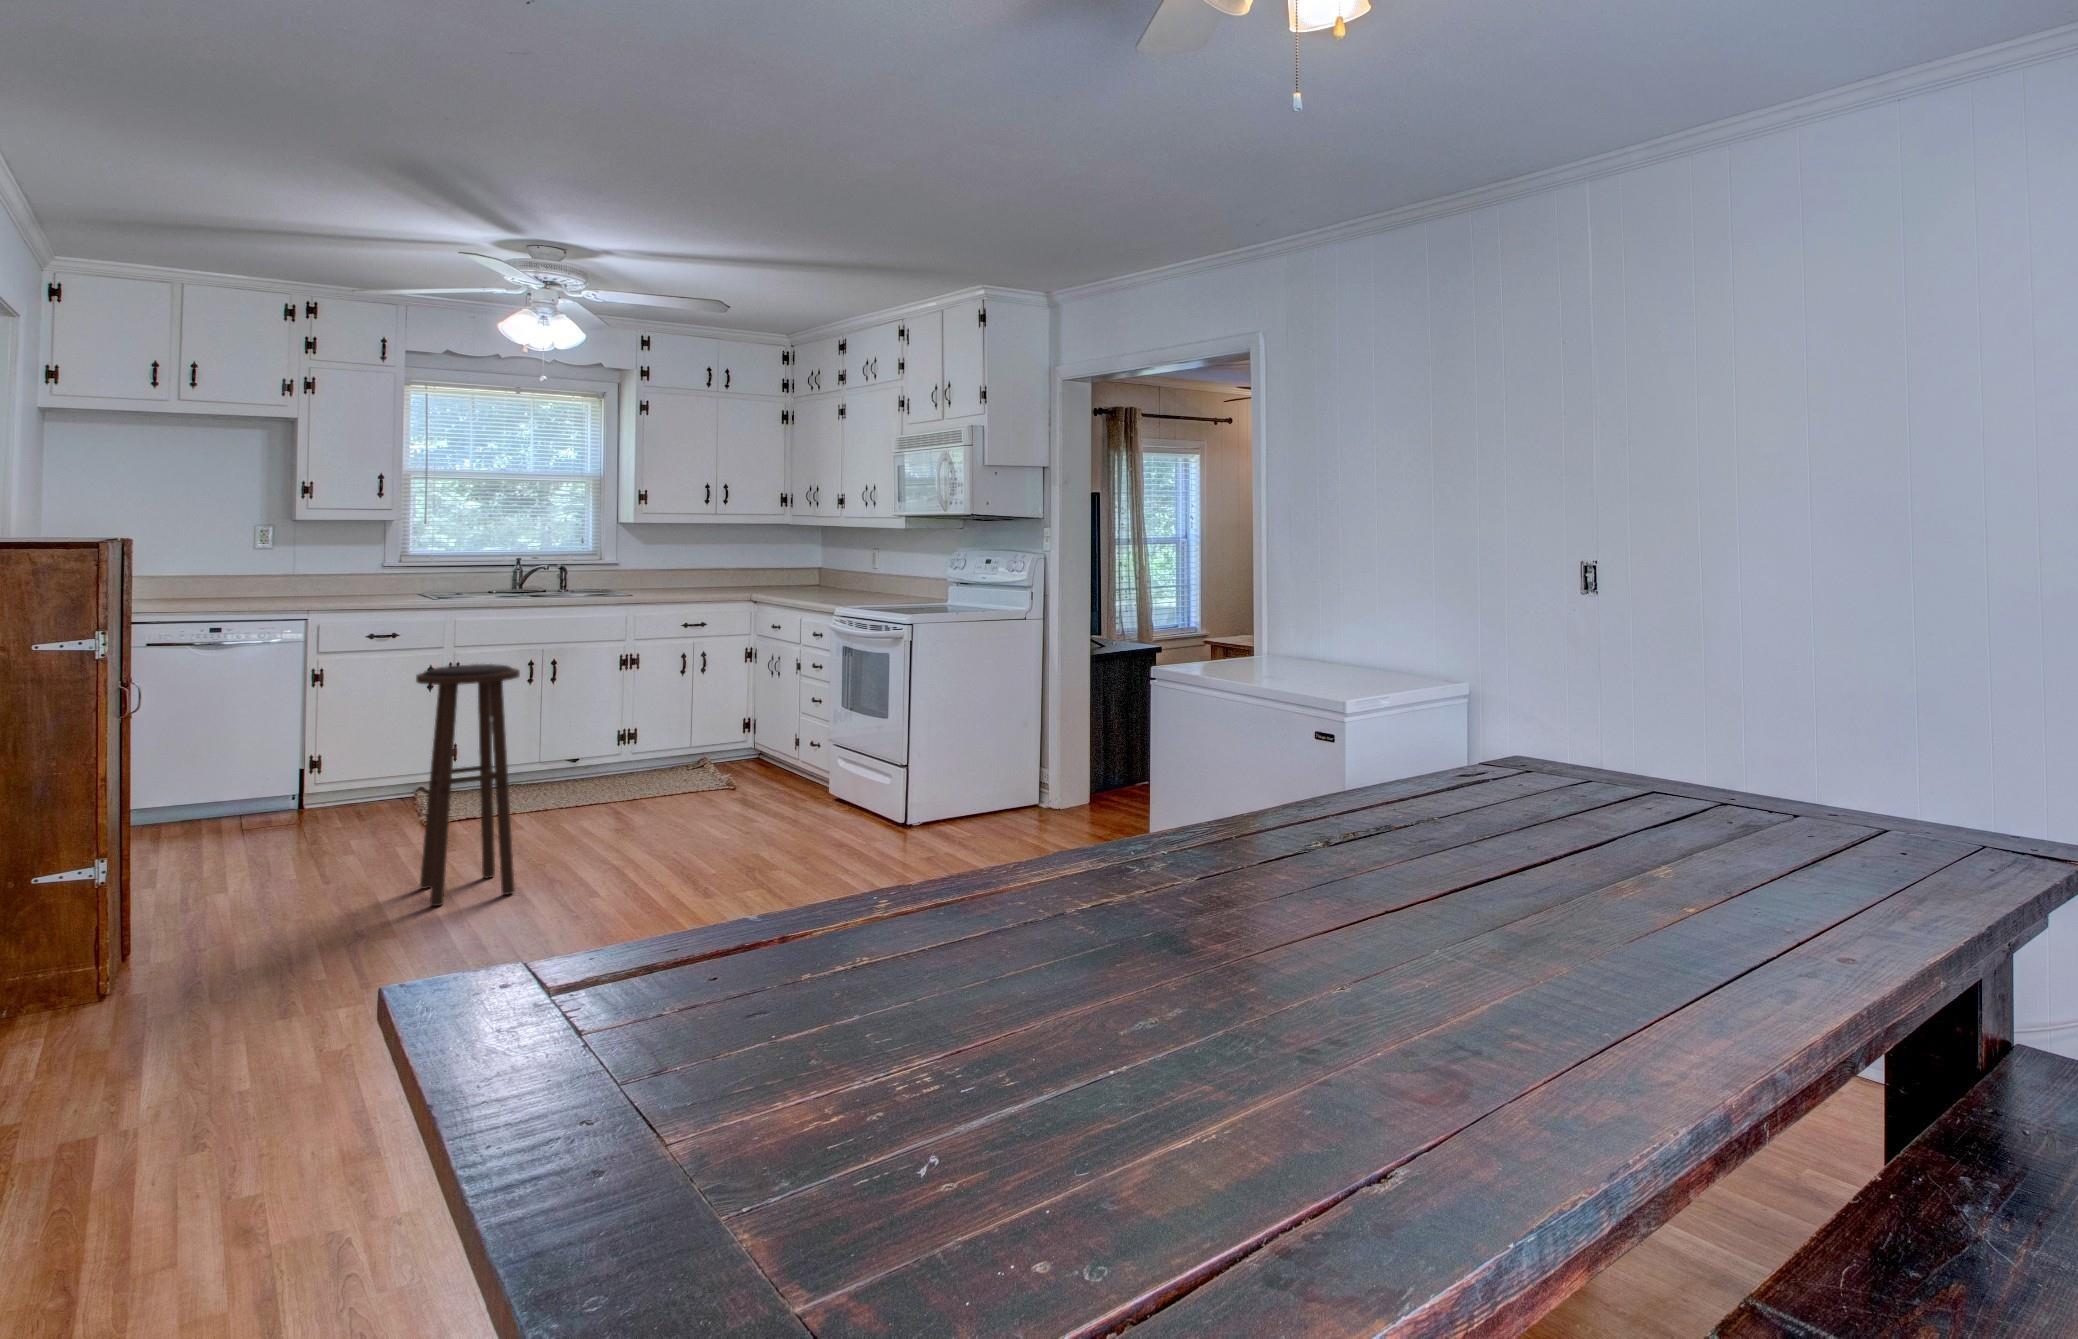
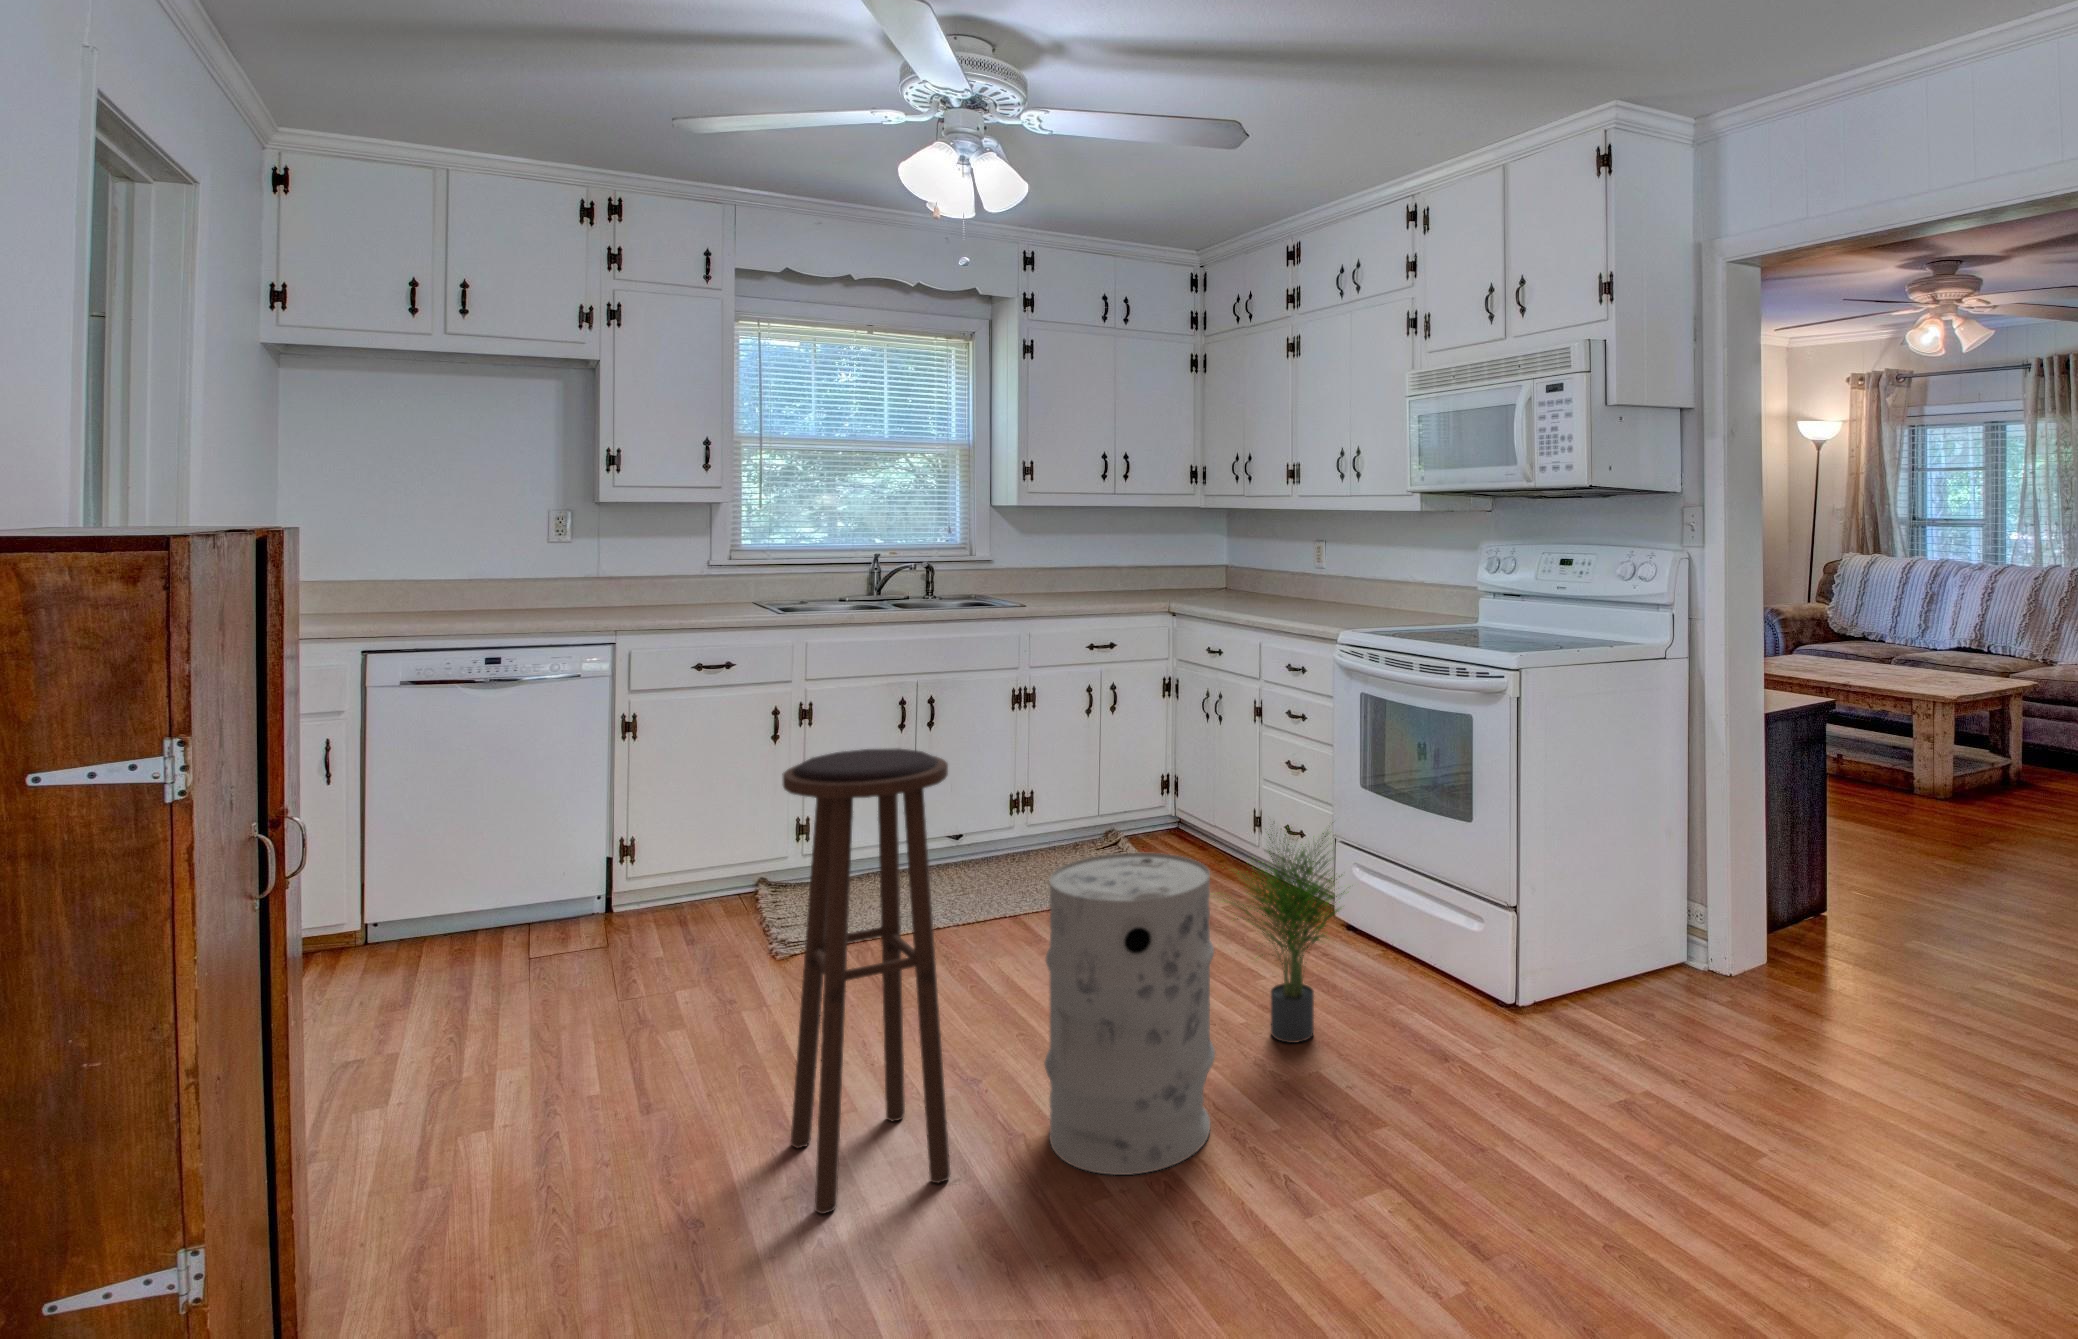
potted plant: none [701,711,803,842] -> present [1224,829,1345,1043]
trash can: none [577,726,684,888] -> present [1044,853,1215,1175]

